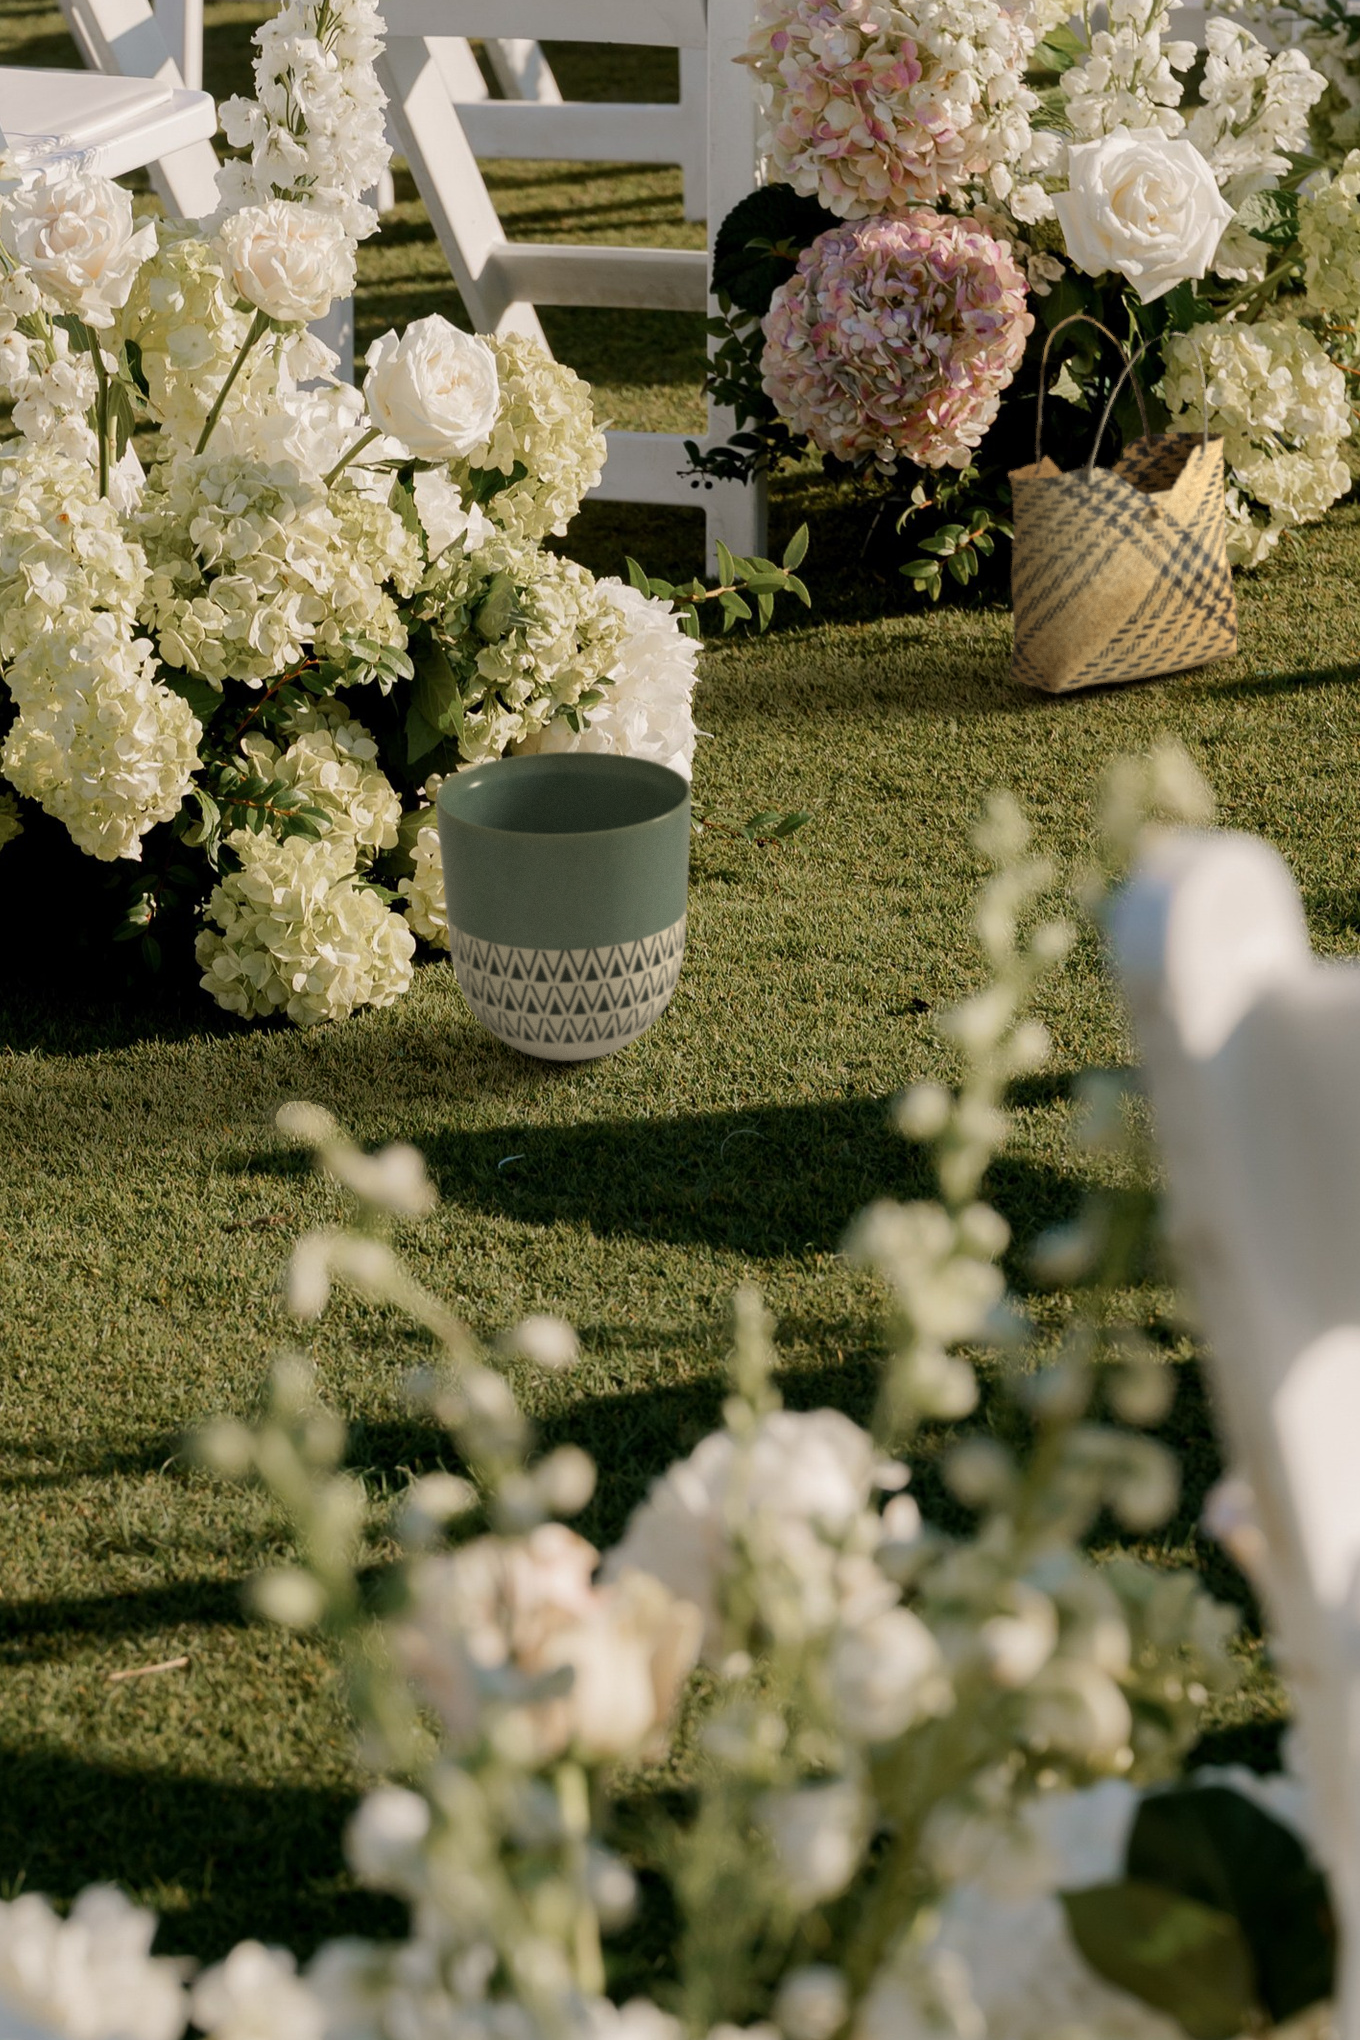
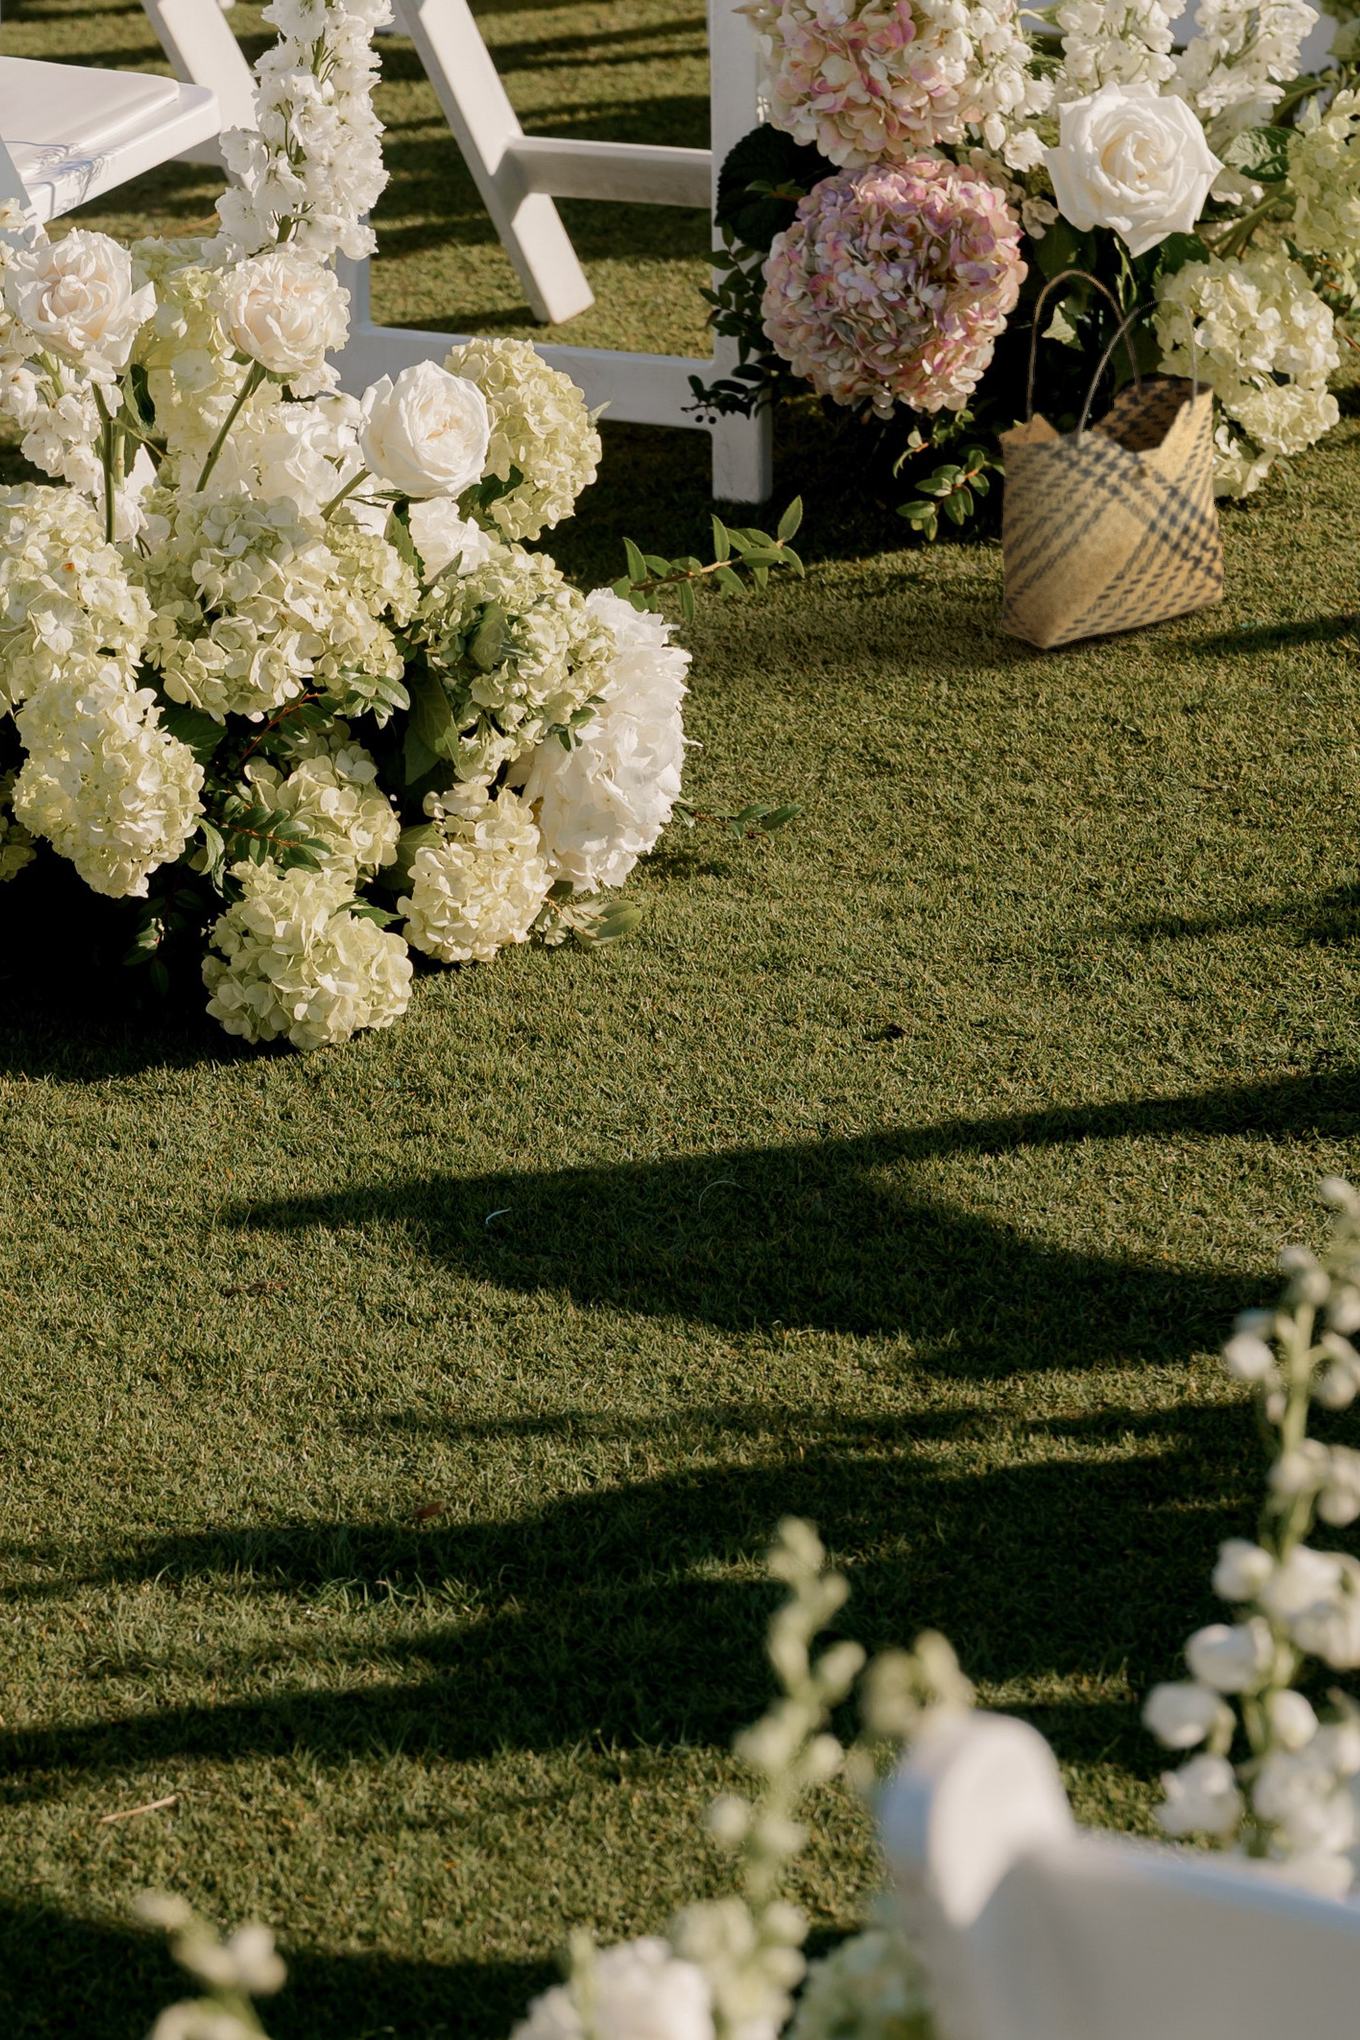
planter: present [436,752,691,1061] -> none [427,790,674,1094]

